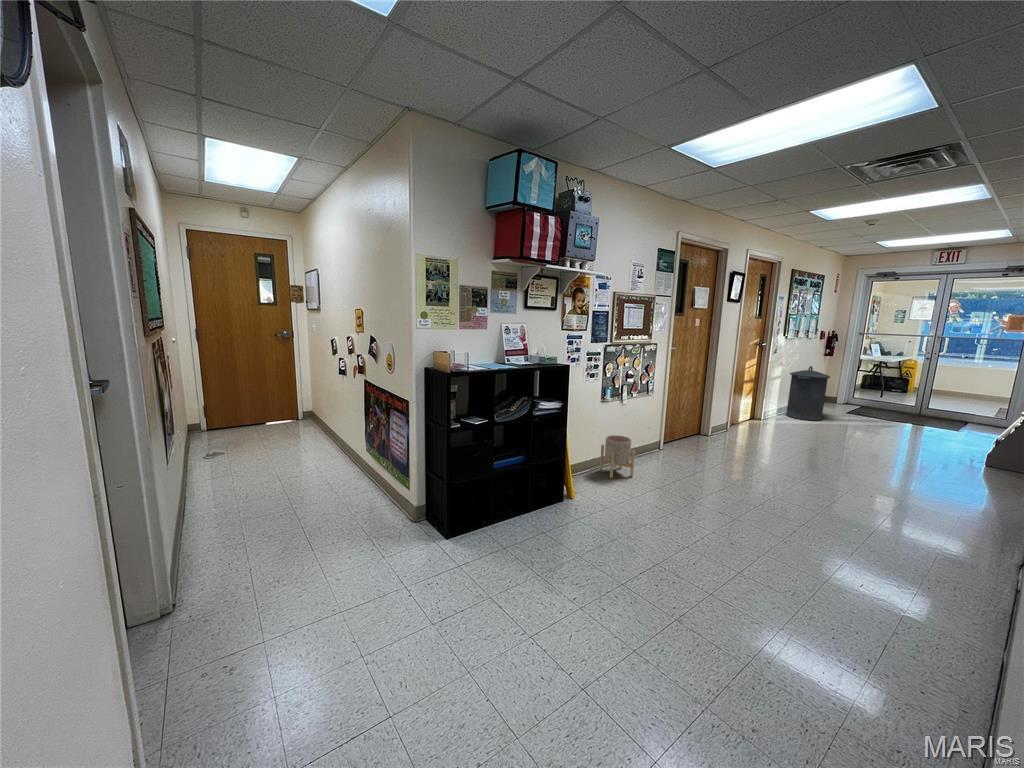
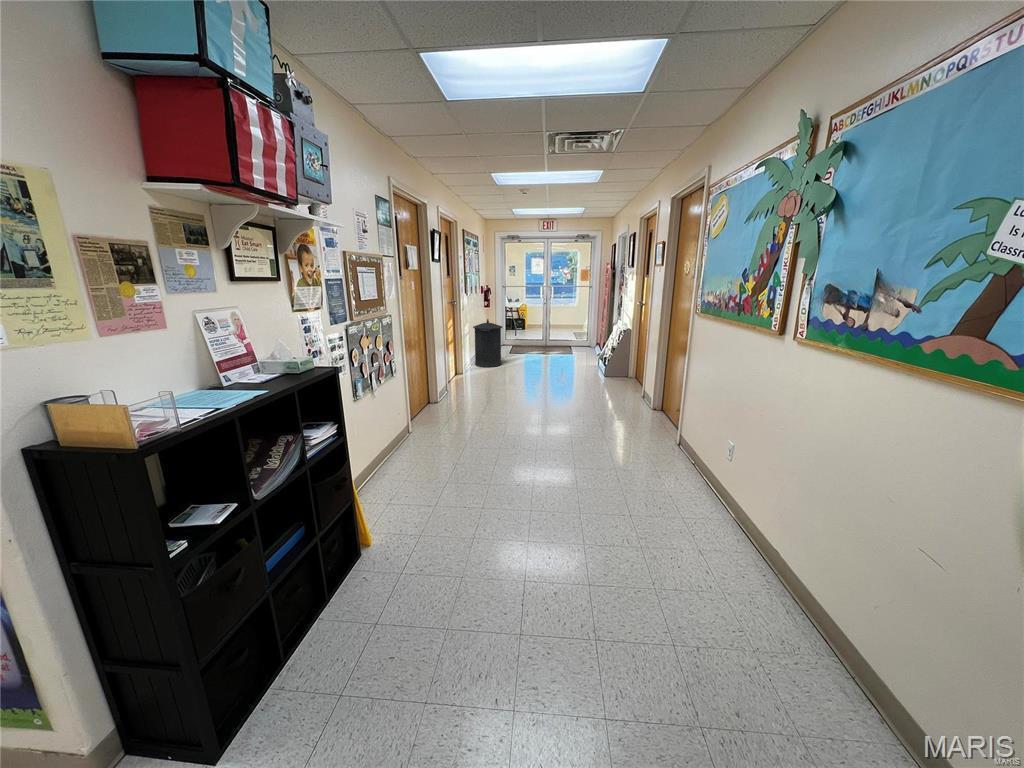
planter: present [600,435,635,478] -> none [362,436,409,494]

